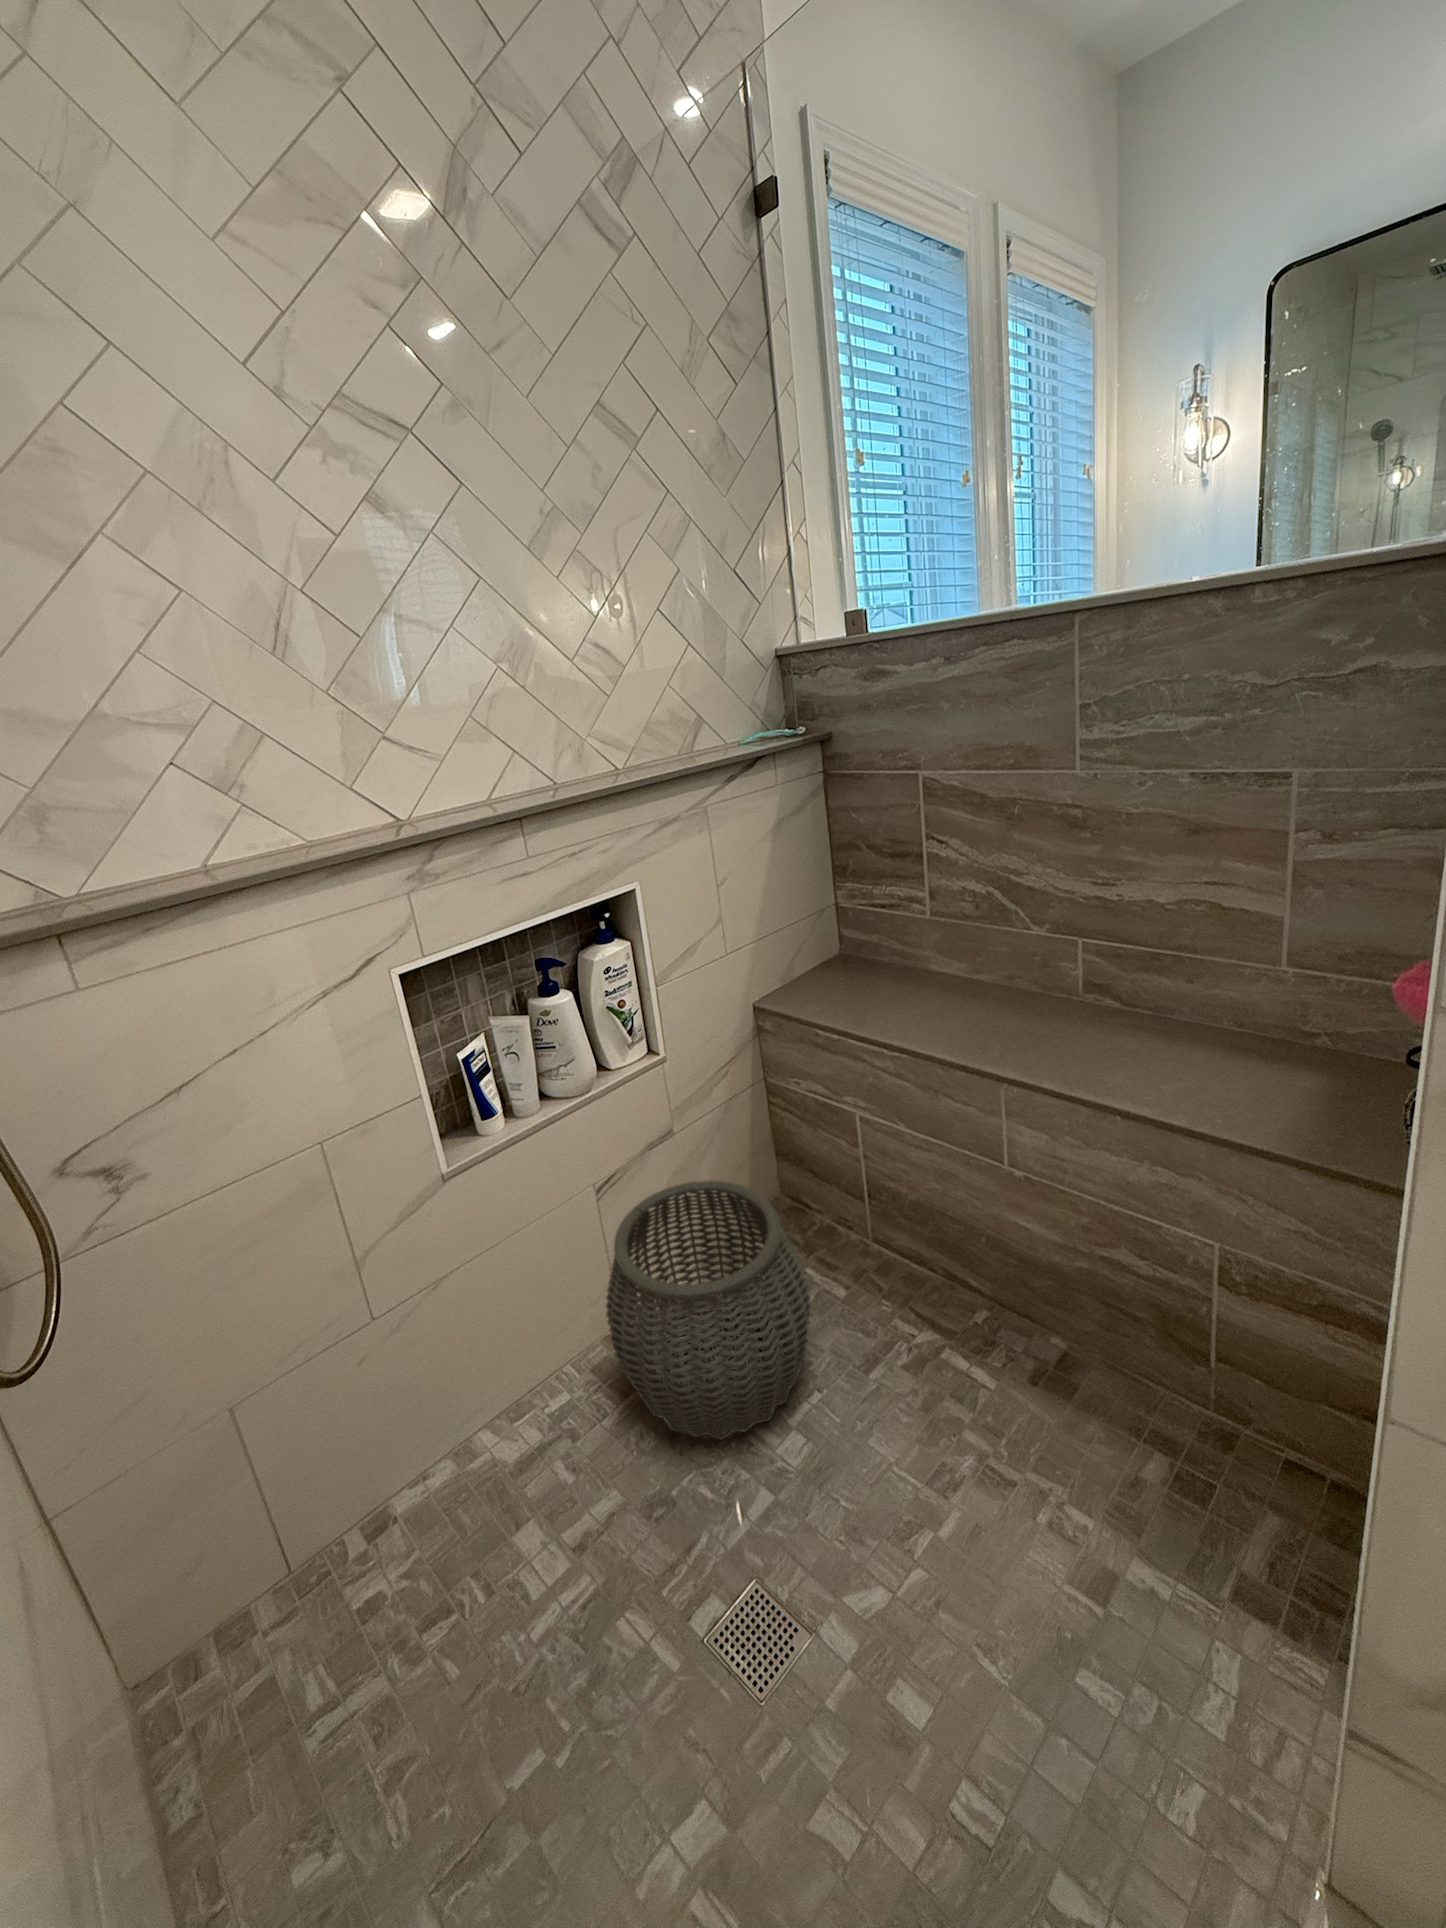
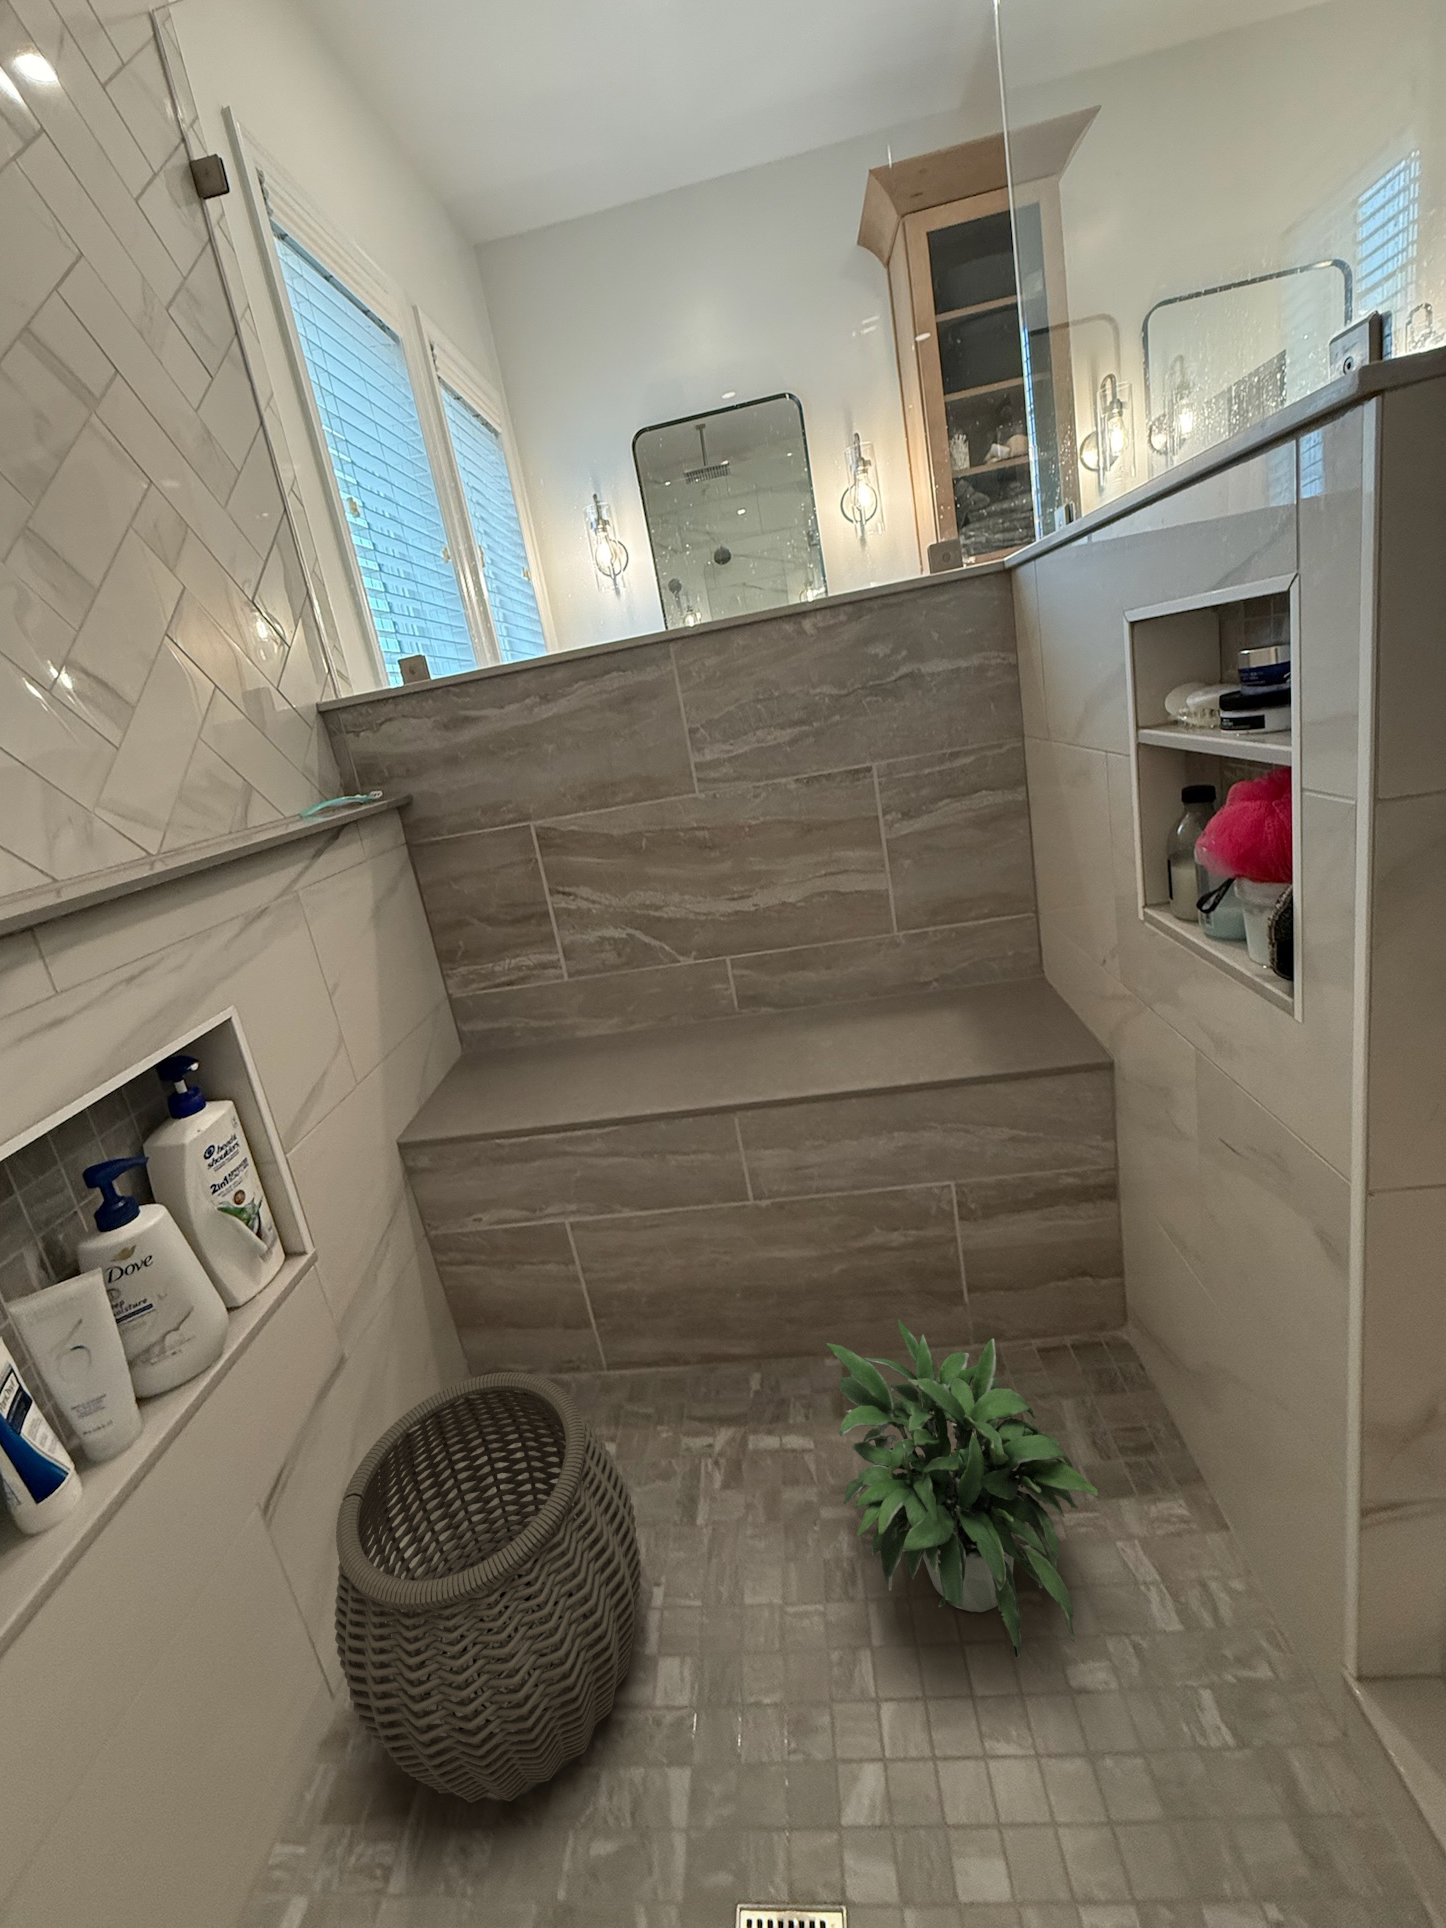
potted plant: none [933,1302,1180,1639] -> present [825,1318,1098,1658]

